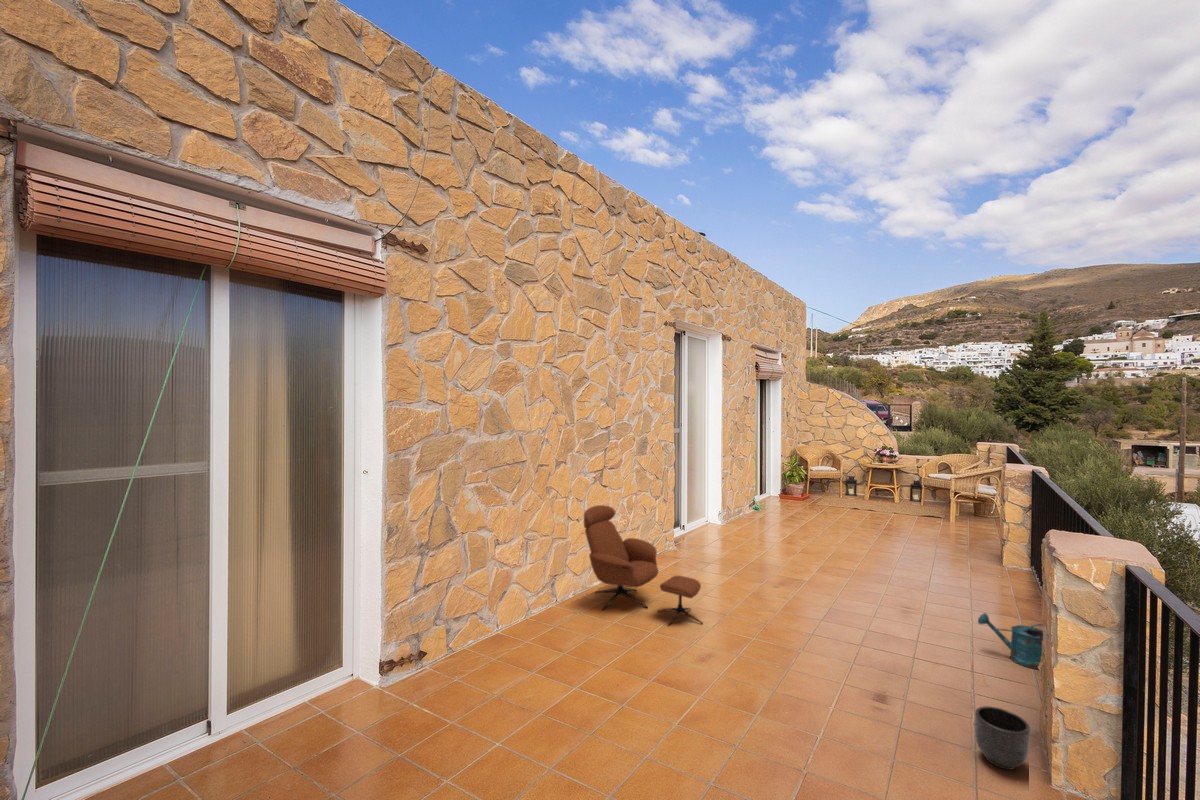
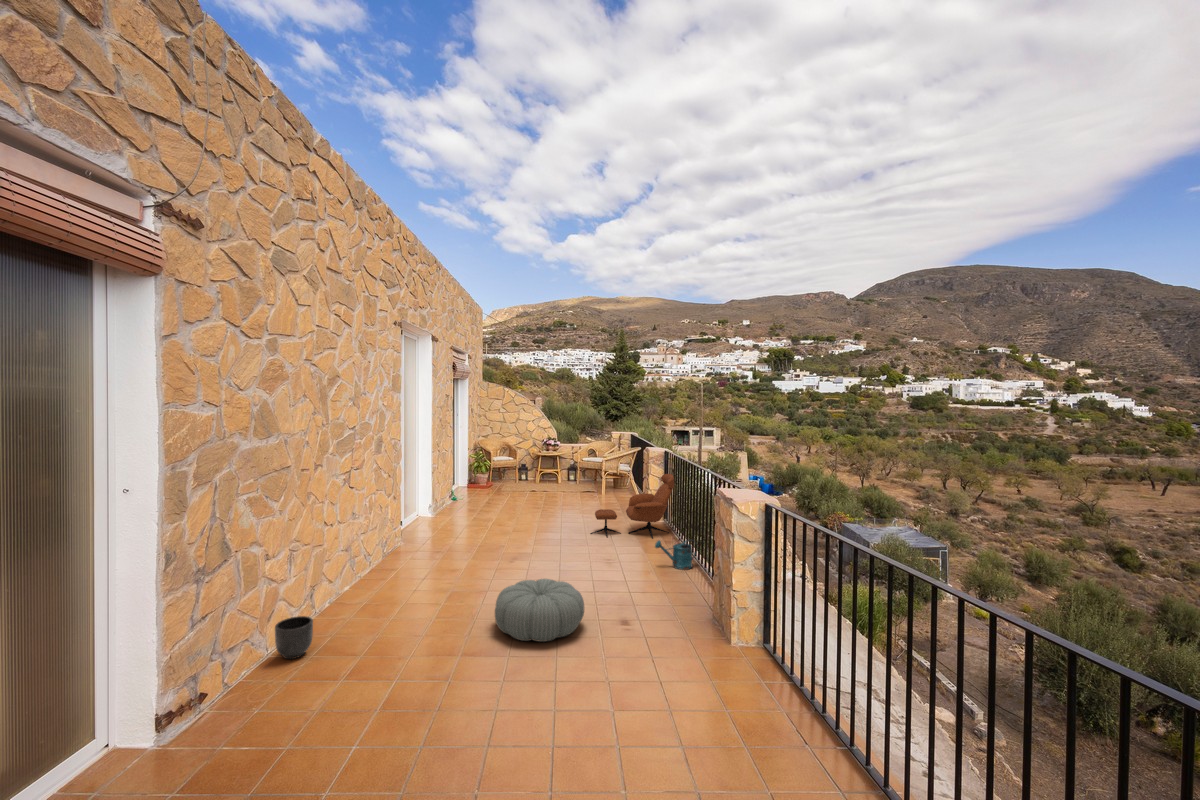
lounge chair: present [584,505,702,626] -> present [590,474,674,539]
pouf: none [698,622,814,709] -> present [495,579,584,642]
planter: present [975,706,1030,770] -> present [275,616,313,659]

